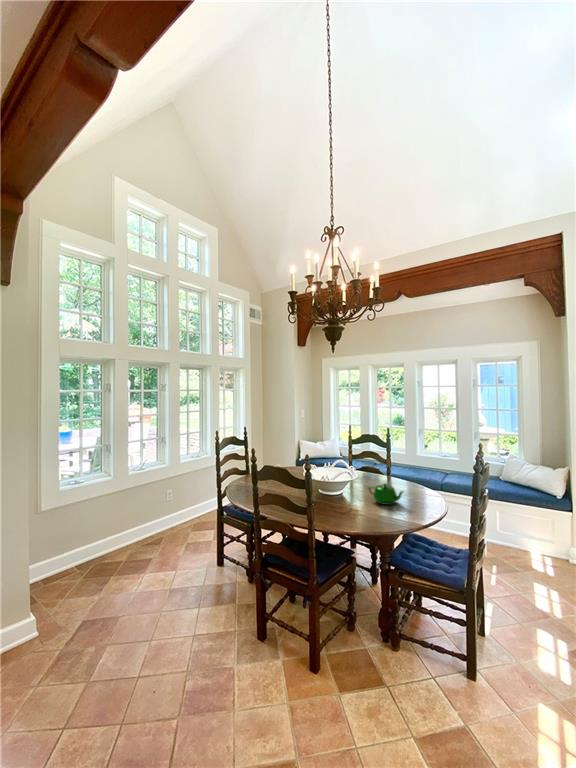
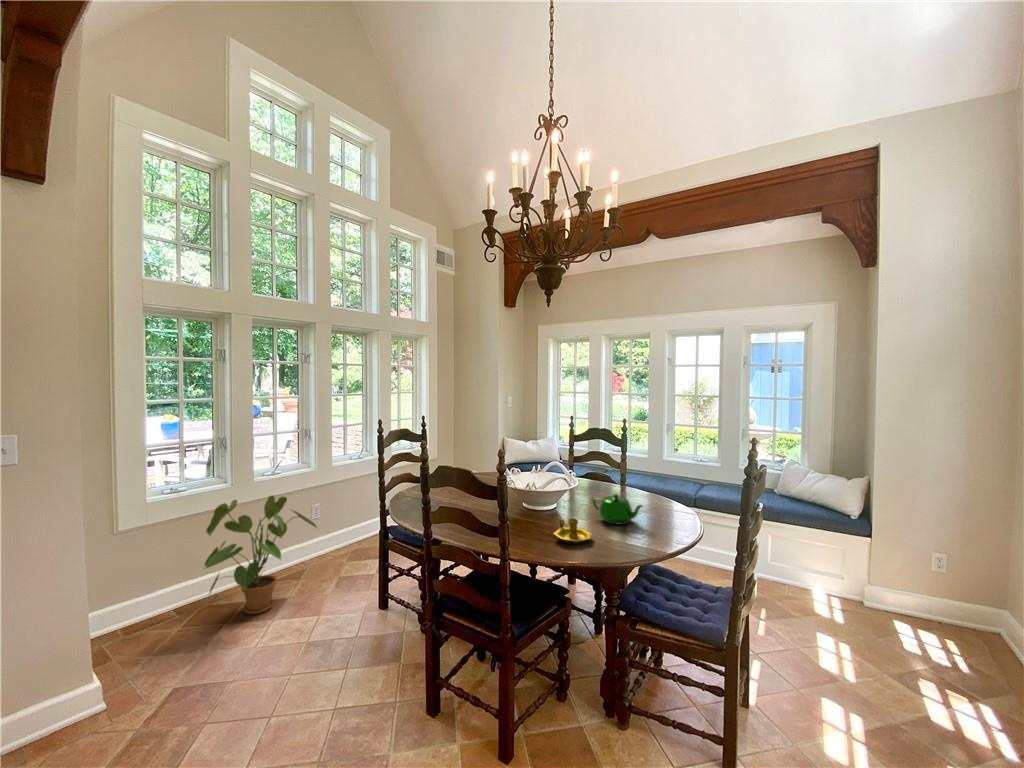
house plant: none [96,486,173,570] -> present [205,495,317,614]
candlestick: none [343,501,370,519] -> present [553,519,592,544]

